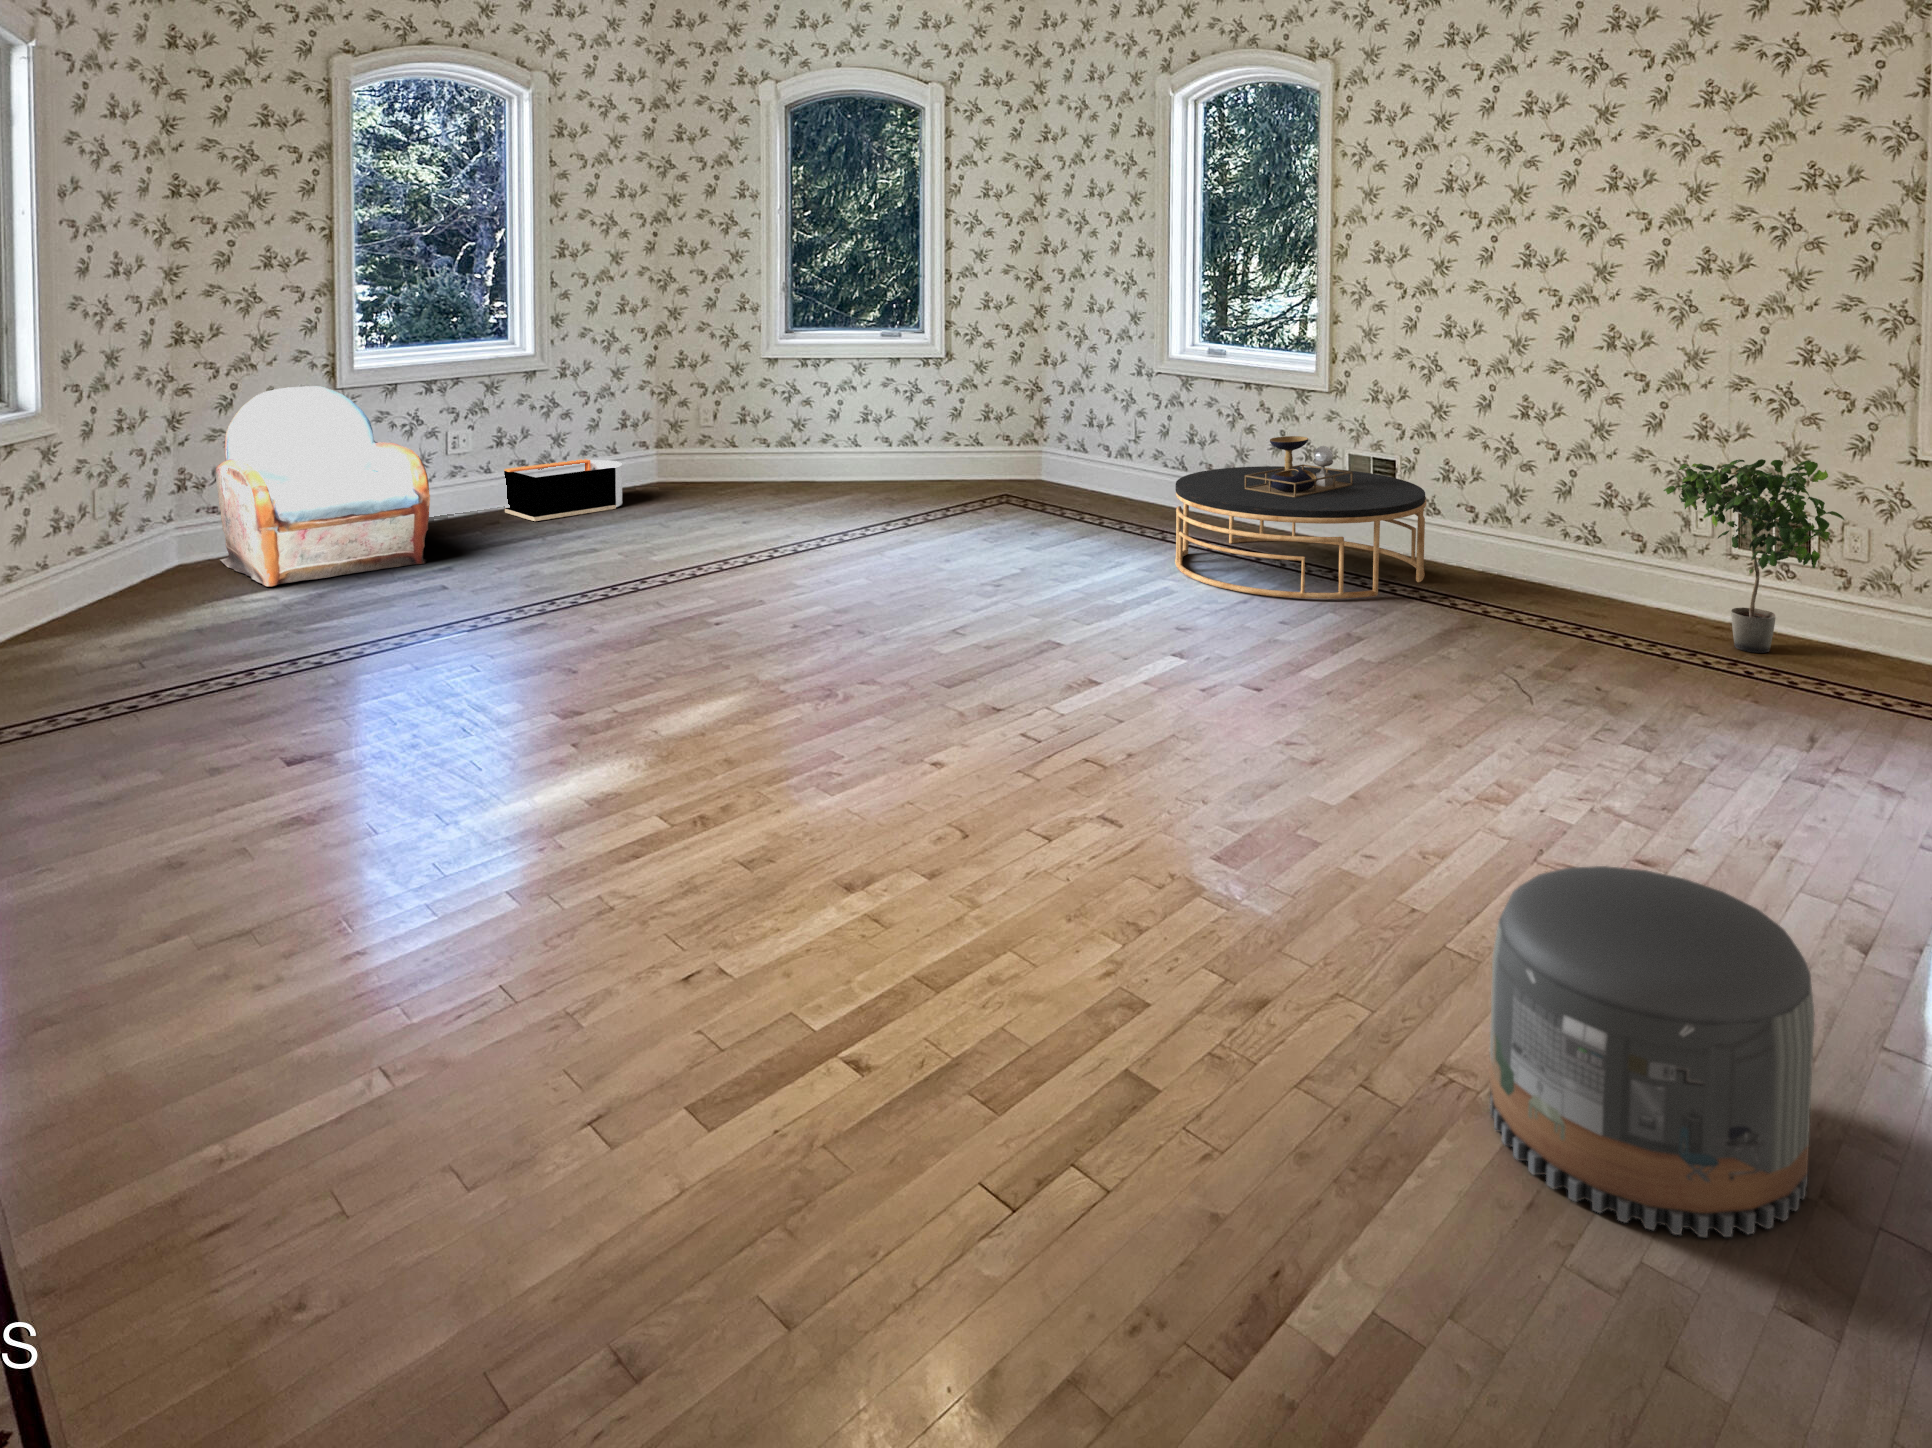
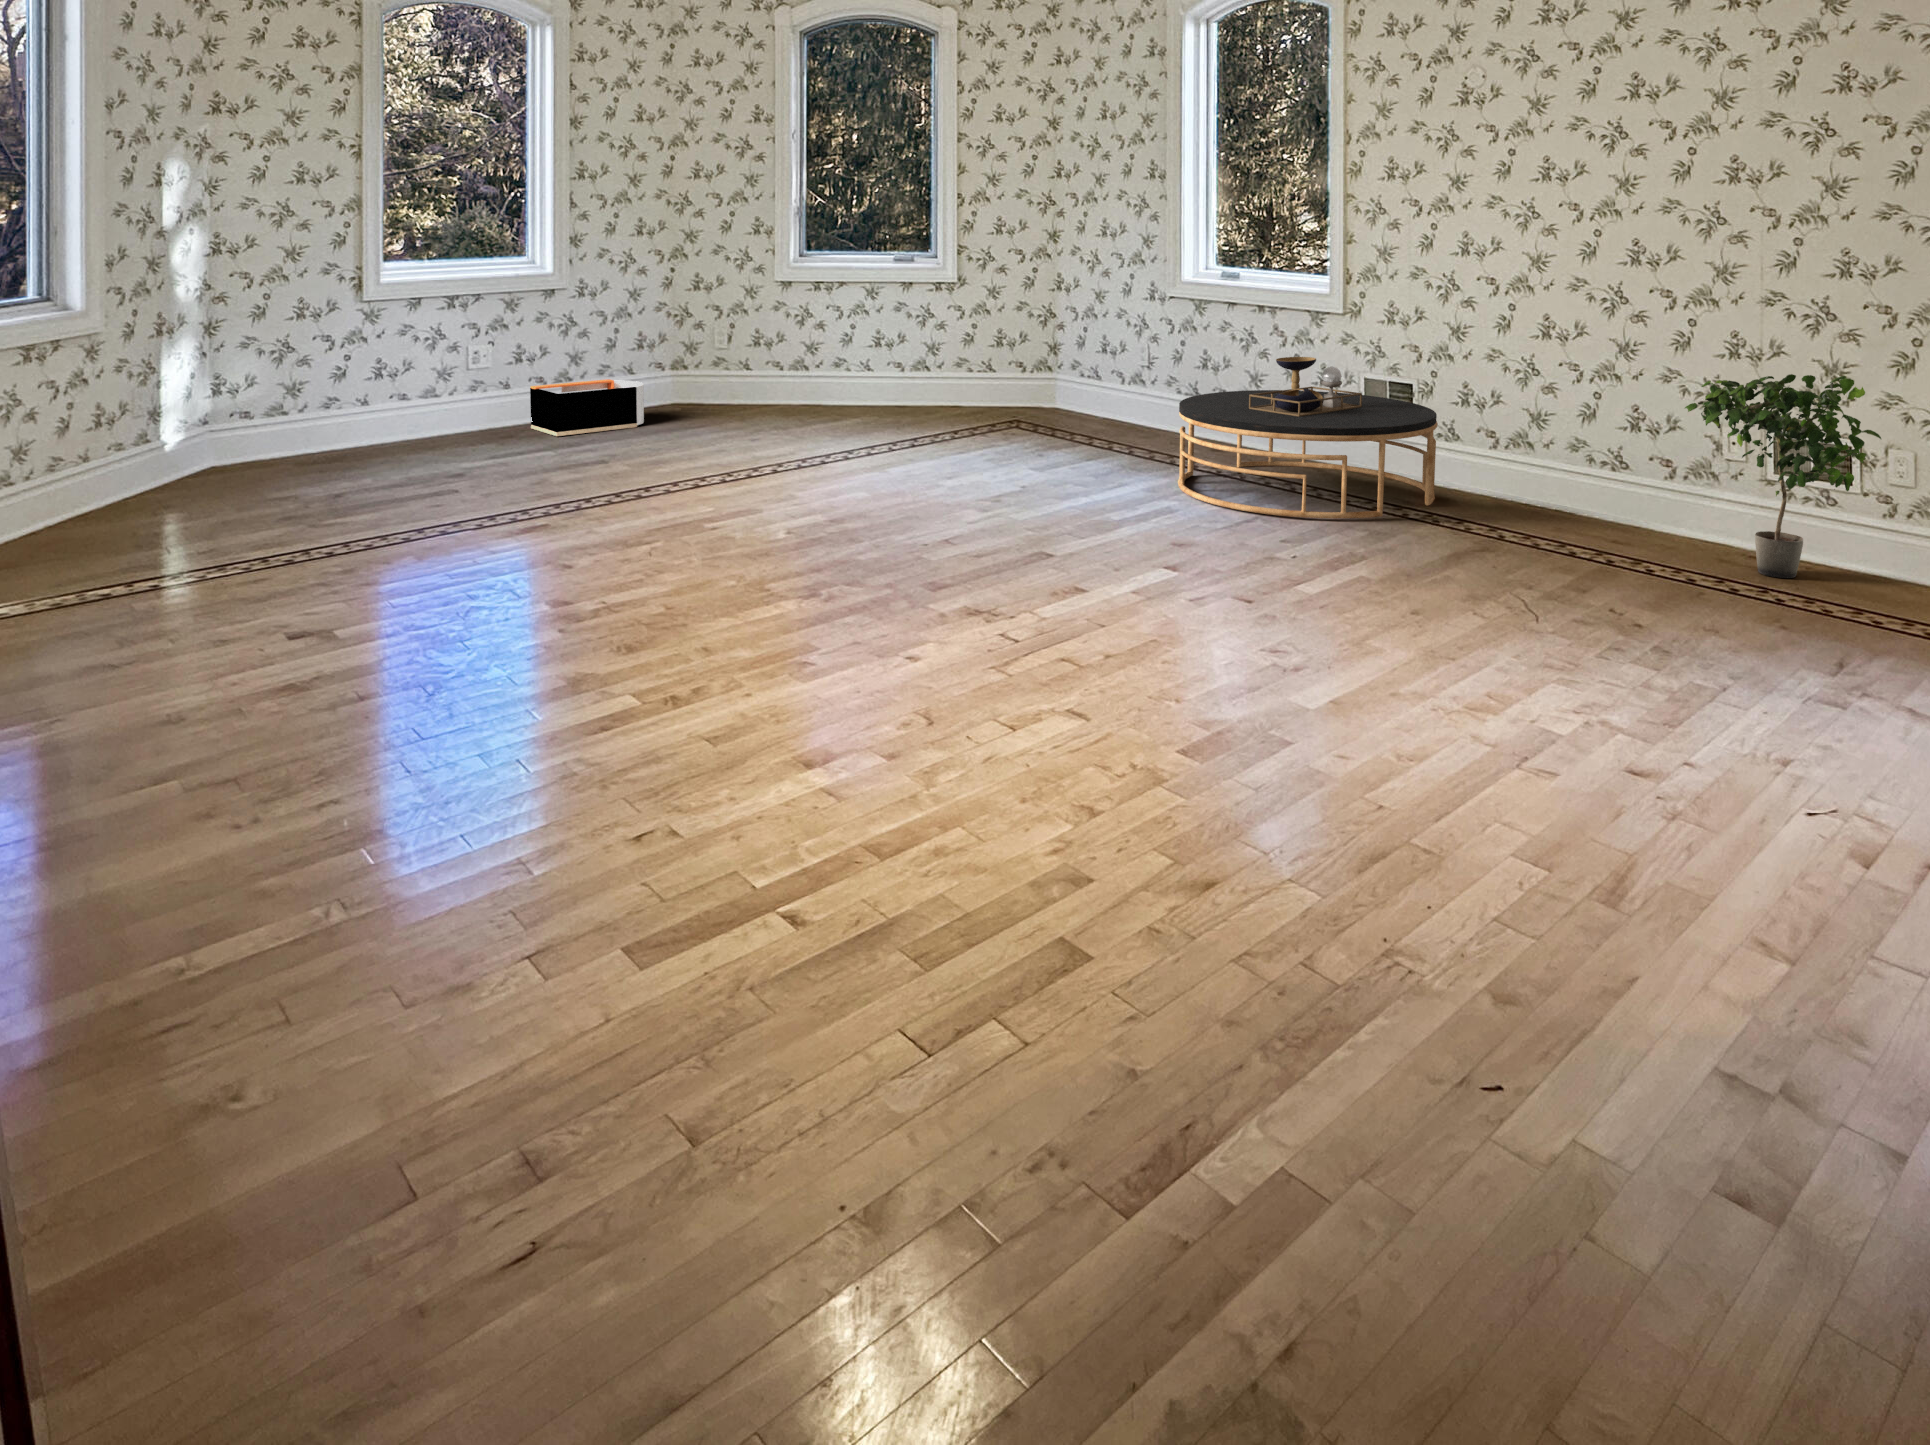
armchair: present [216,386,430,586] -> none [252,300,450,487]
pouf: present [1489,866,1815,1237] -> none [1425,754,1785,1146]

